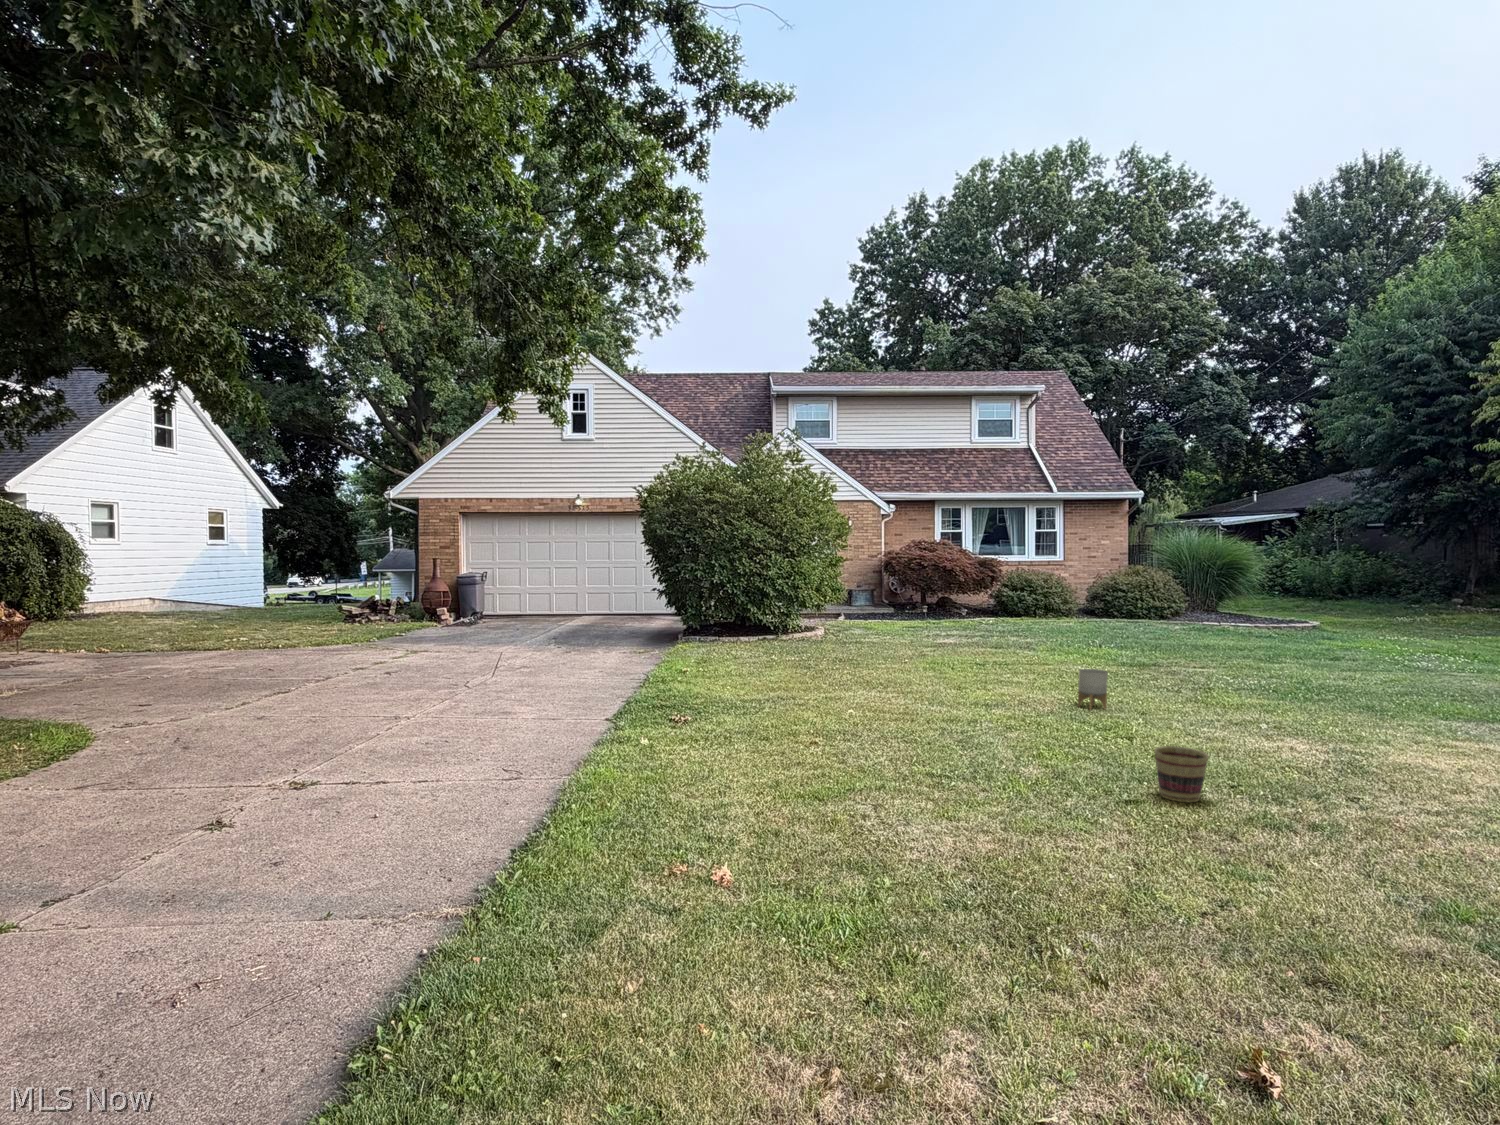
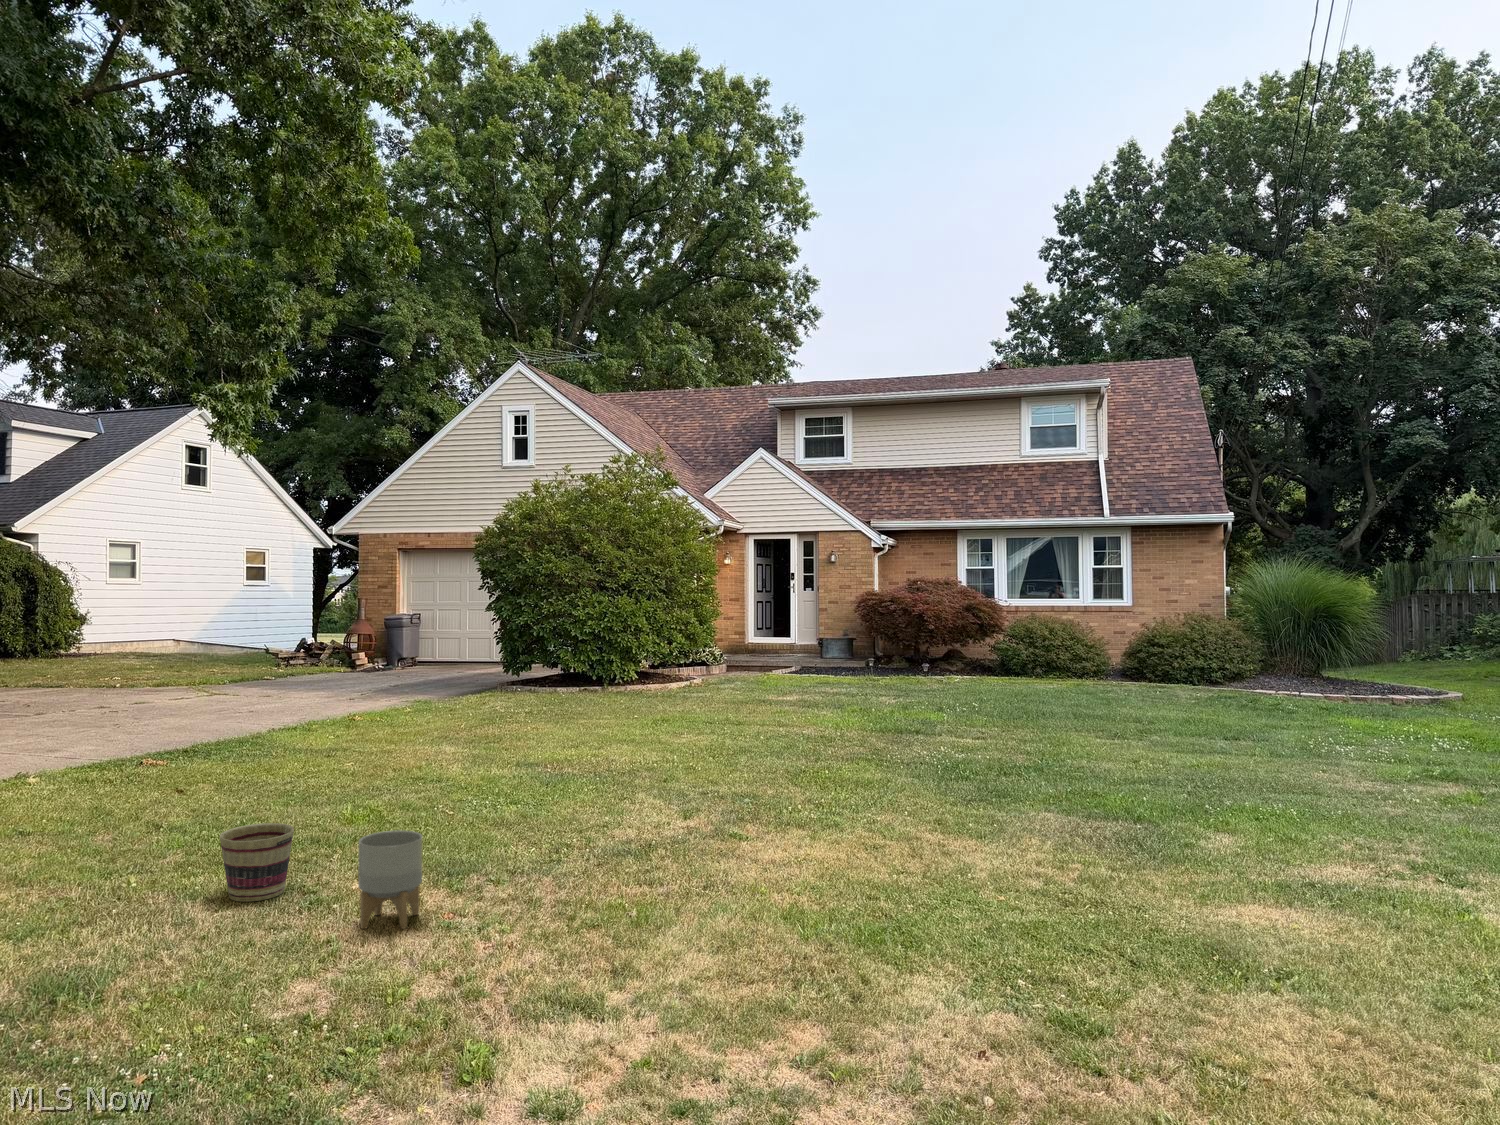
planter: present [1078,669,1108,710] -> present [358,830,422,929]

